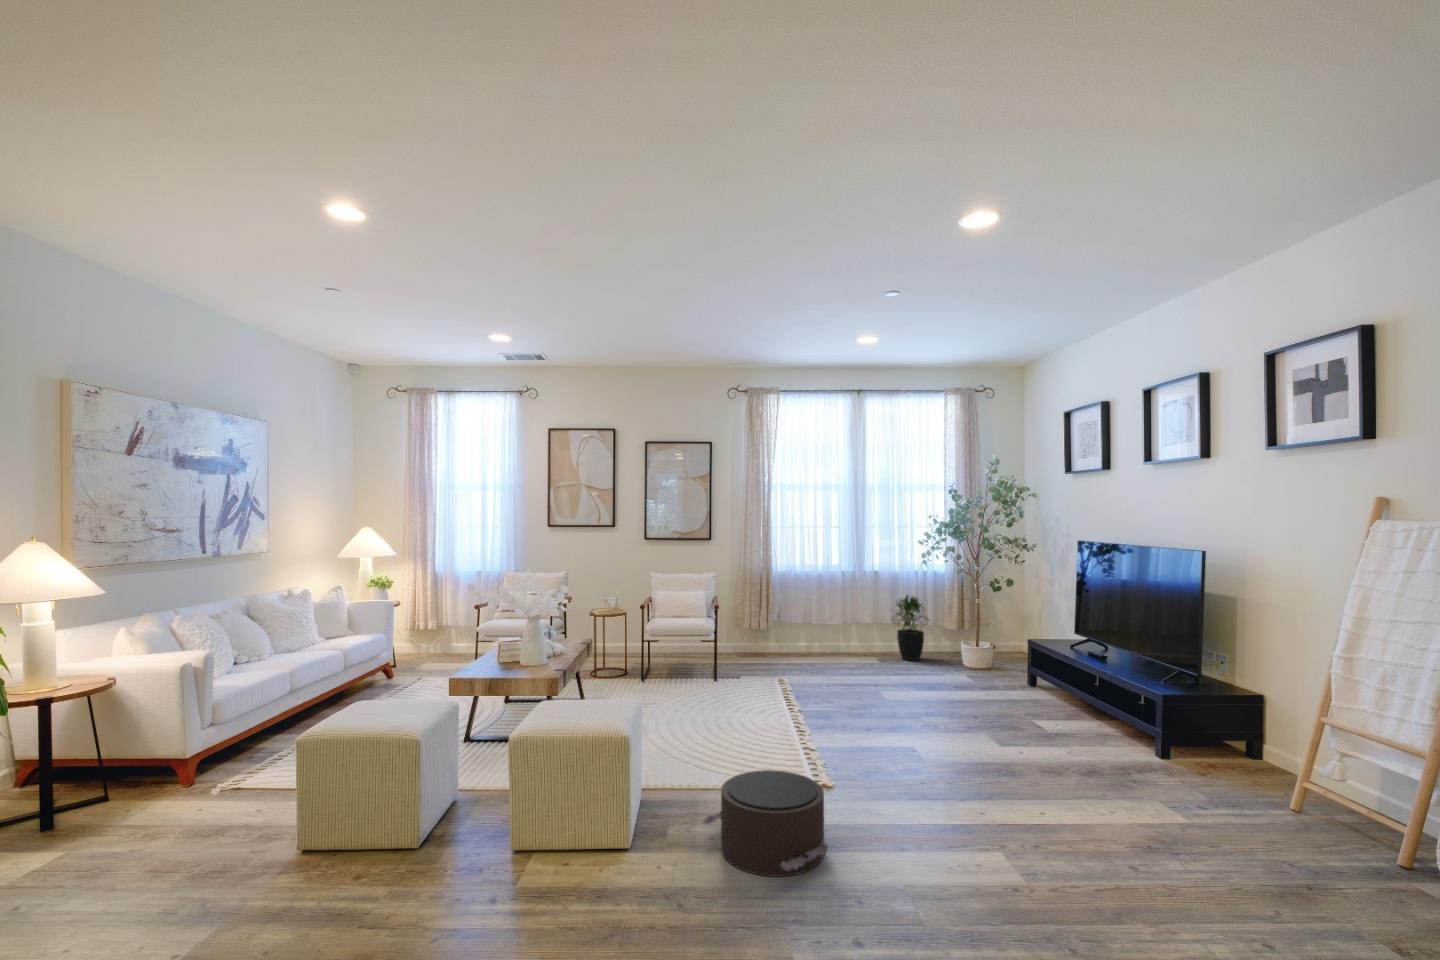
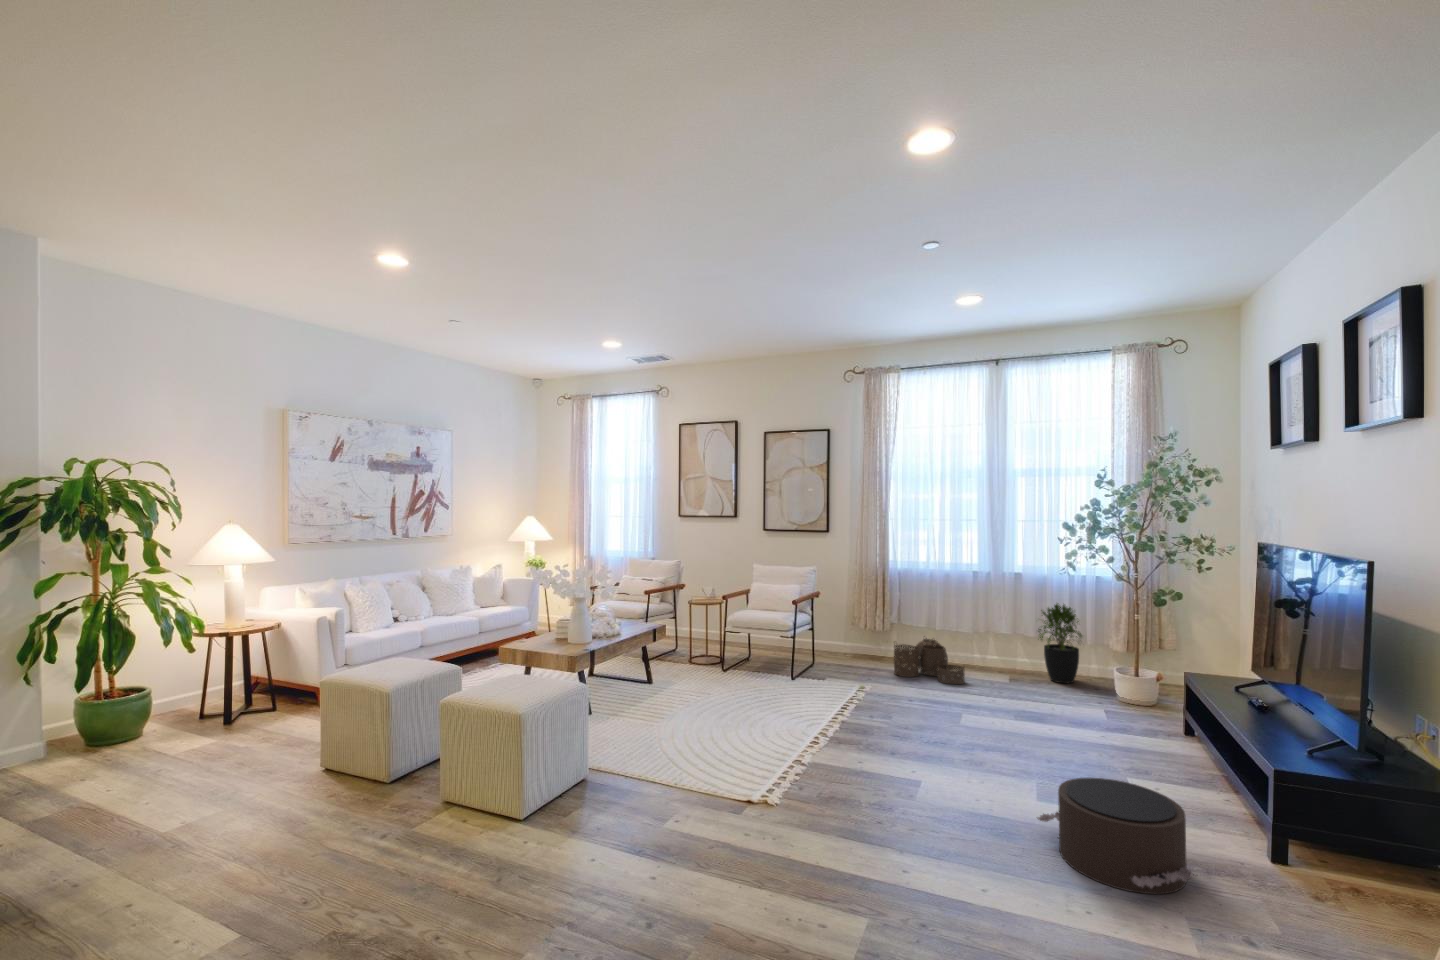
woven basket: none [784,632,848,671] -> present [894,638,965,684]
pouf: present [703,770,829,877] -> present [1037,778,1192,894]

